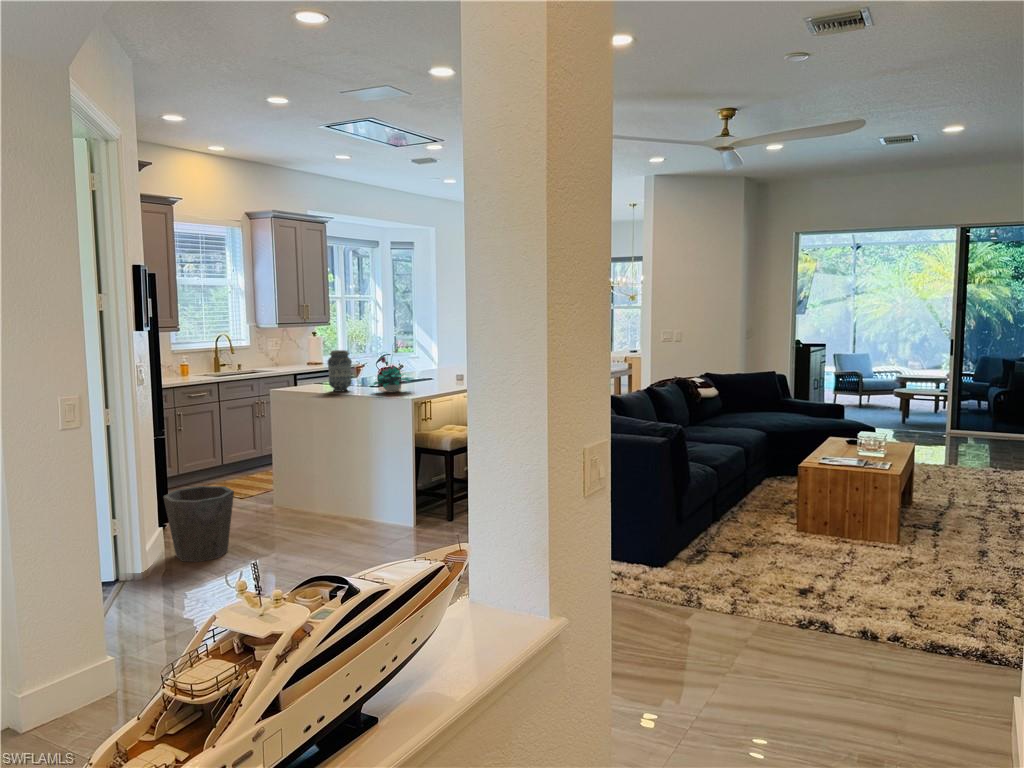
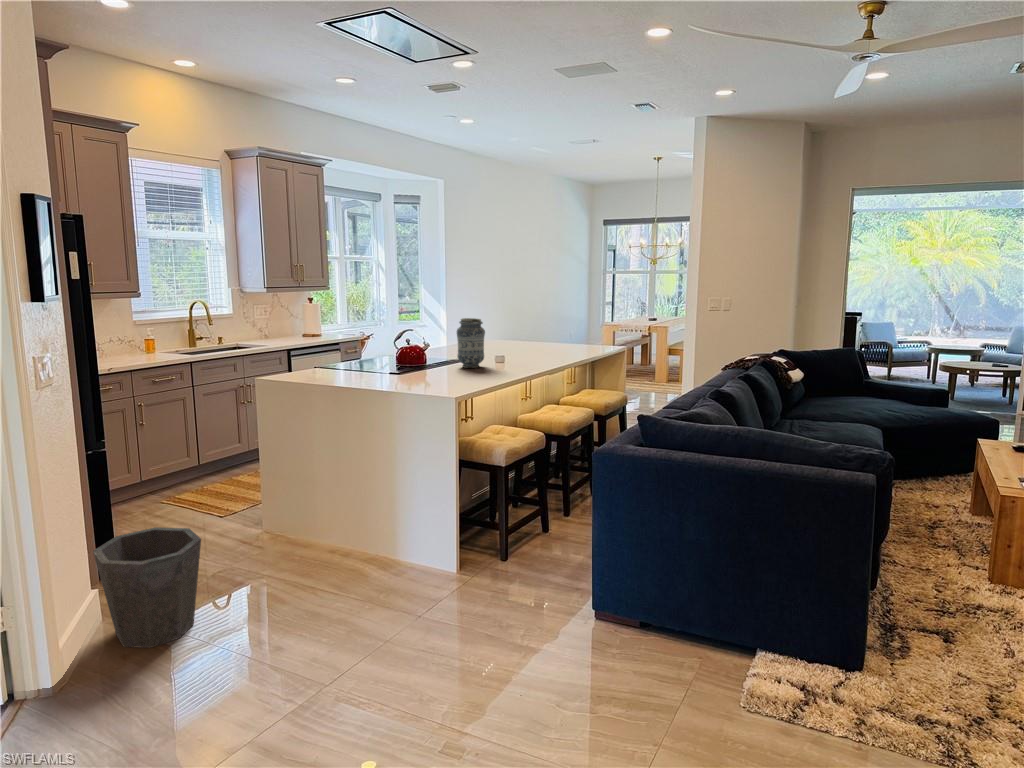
plant: present [373,349,410,392] -> none [390,319,452,385]
vase: present [328,350,352,392] -> present [457,318,485,368]

